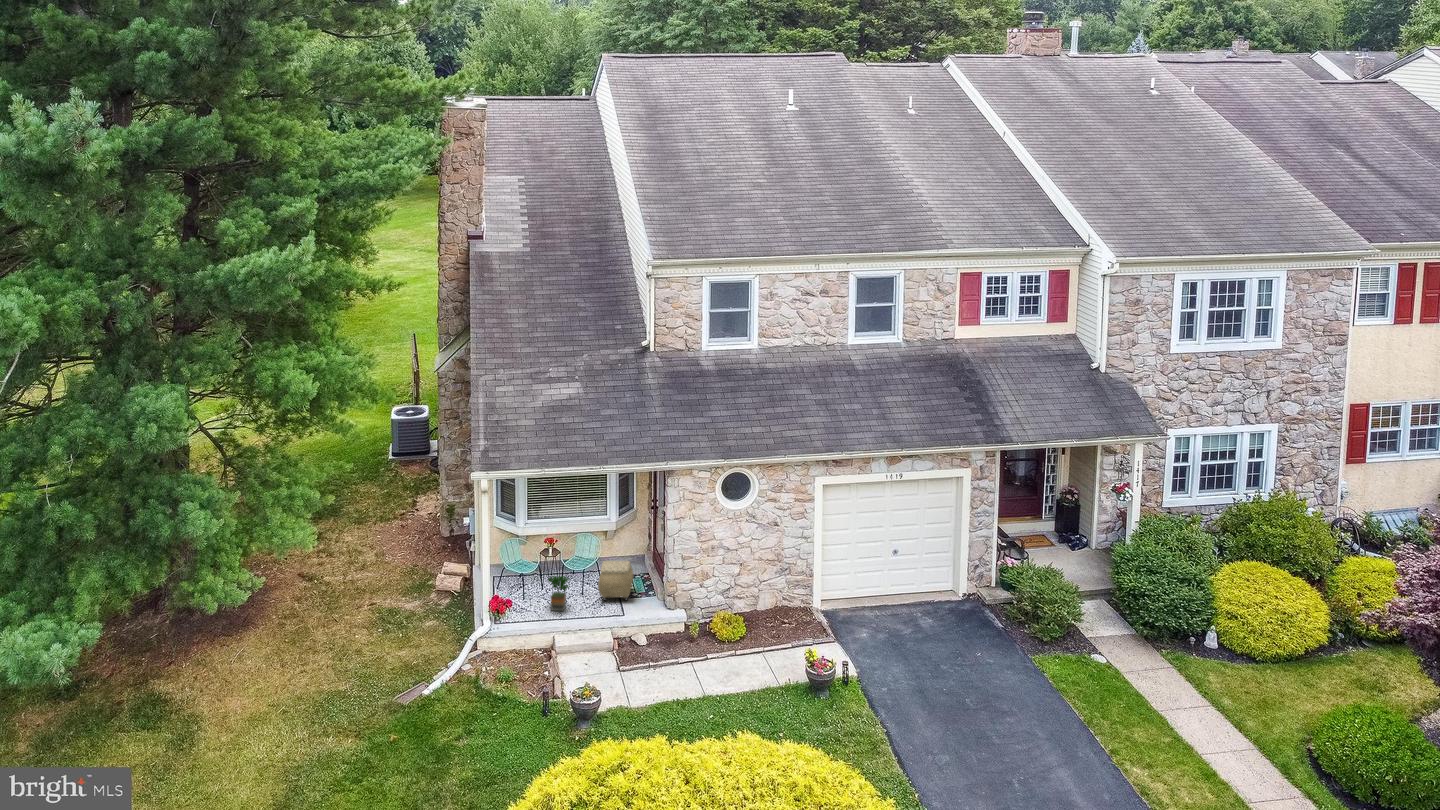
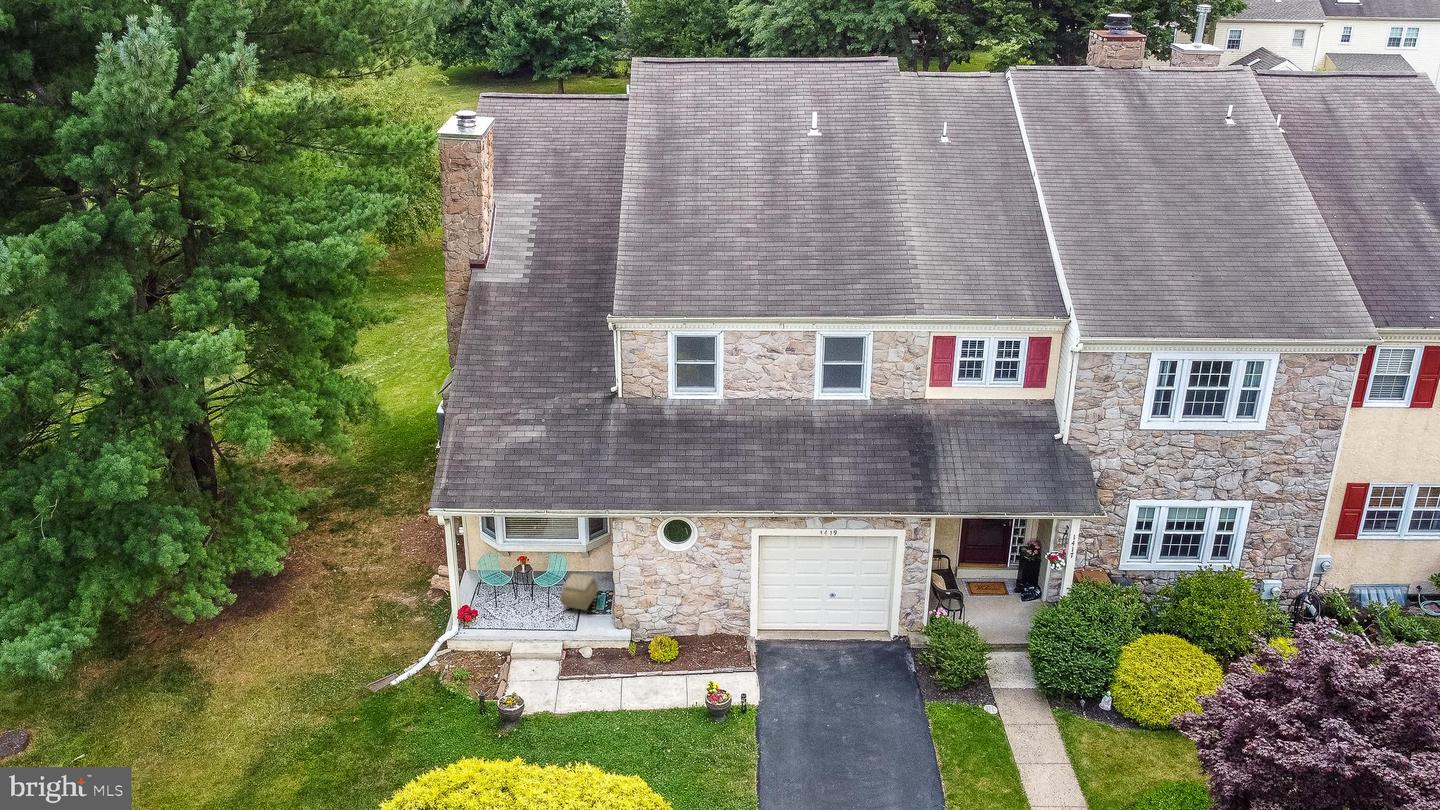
potted tree: present [548,576,569,611] -> none [516,586,535,618]

